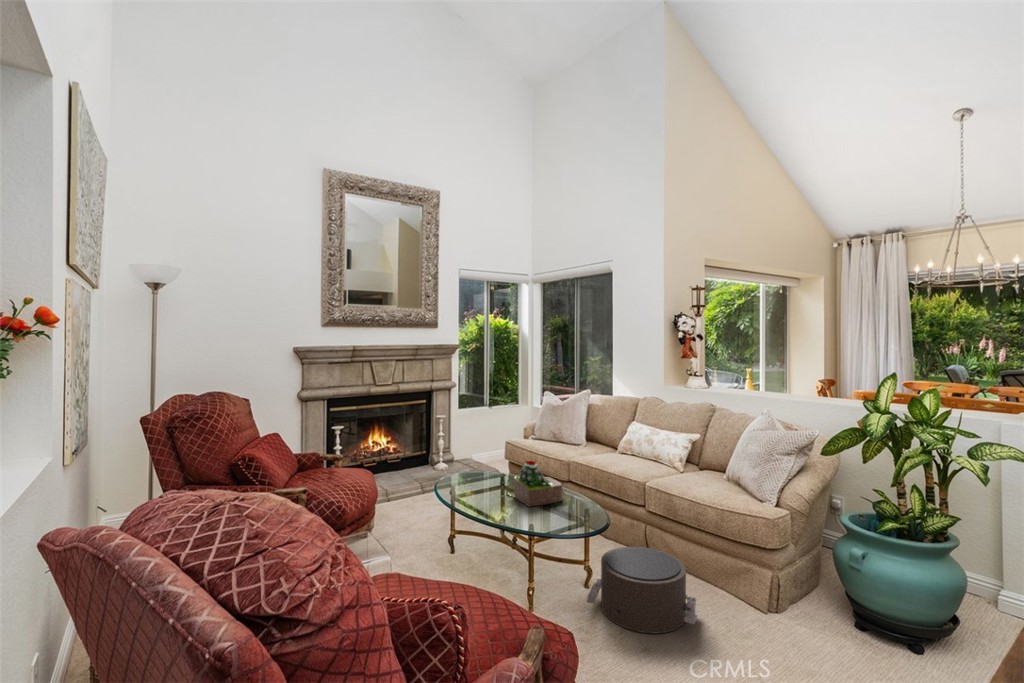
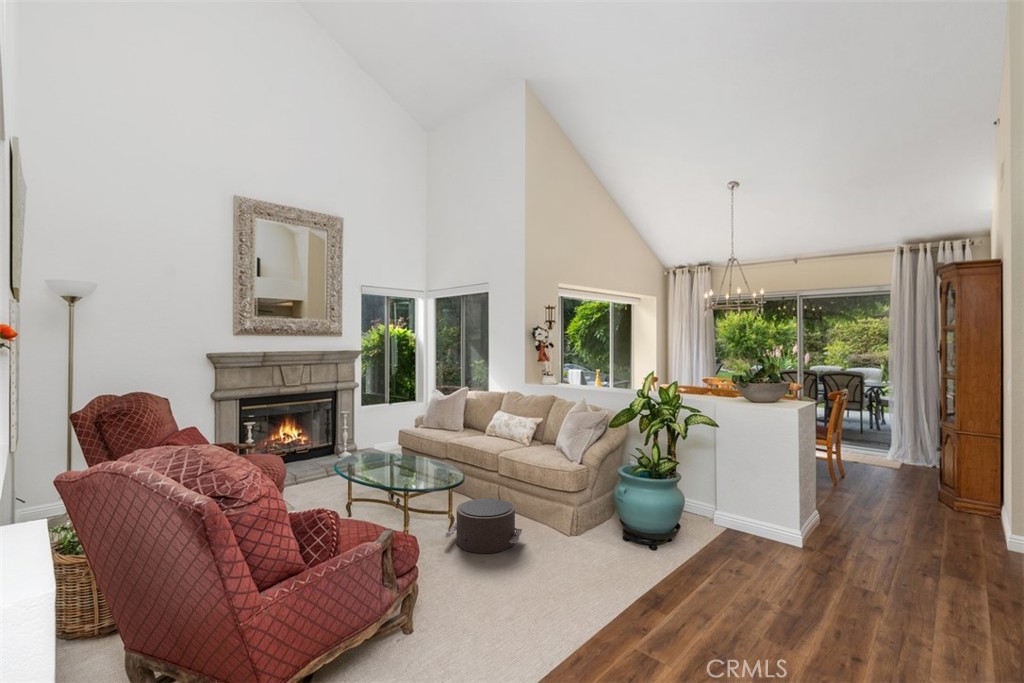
succulent plant: present [514,461,563,507] -> none [397,440,434,474]

